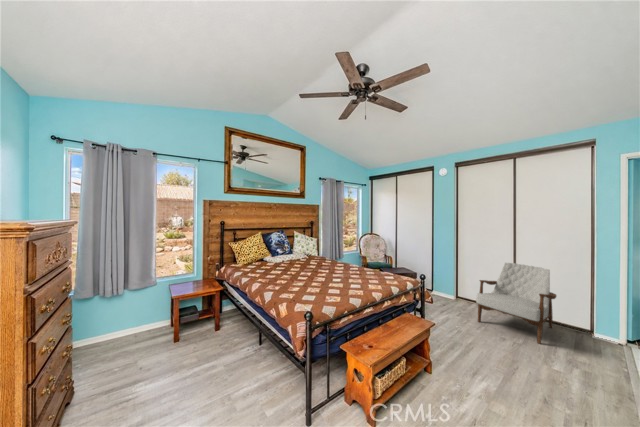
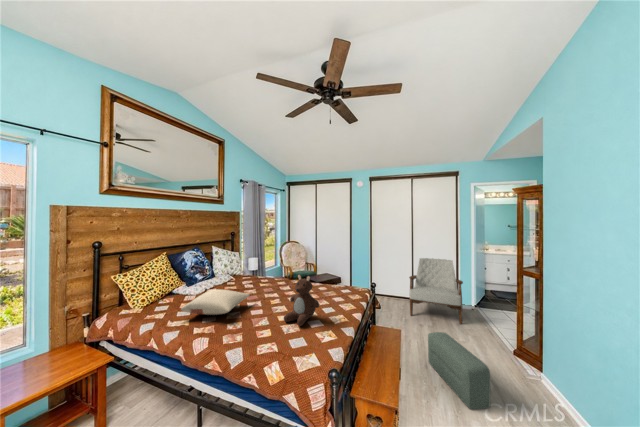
teddy bear: none [311,254,336,290] -> present [284,275,319,326]
pillow: none [256,259,301,274] -> present [181,289,249,315]
pouf: none [456,331,489,407] -> present [428,332,490,409]

